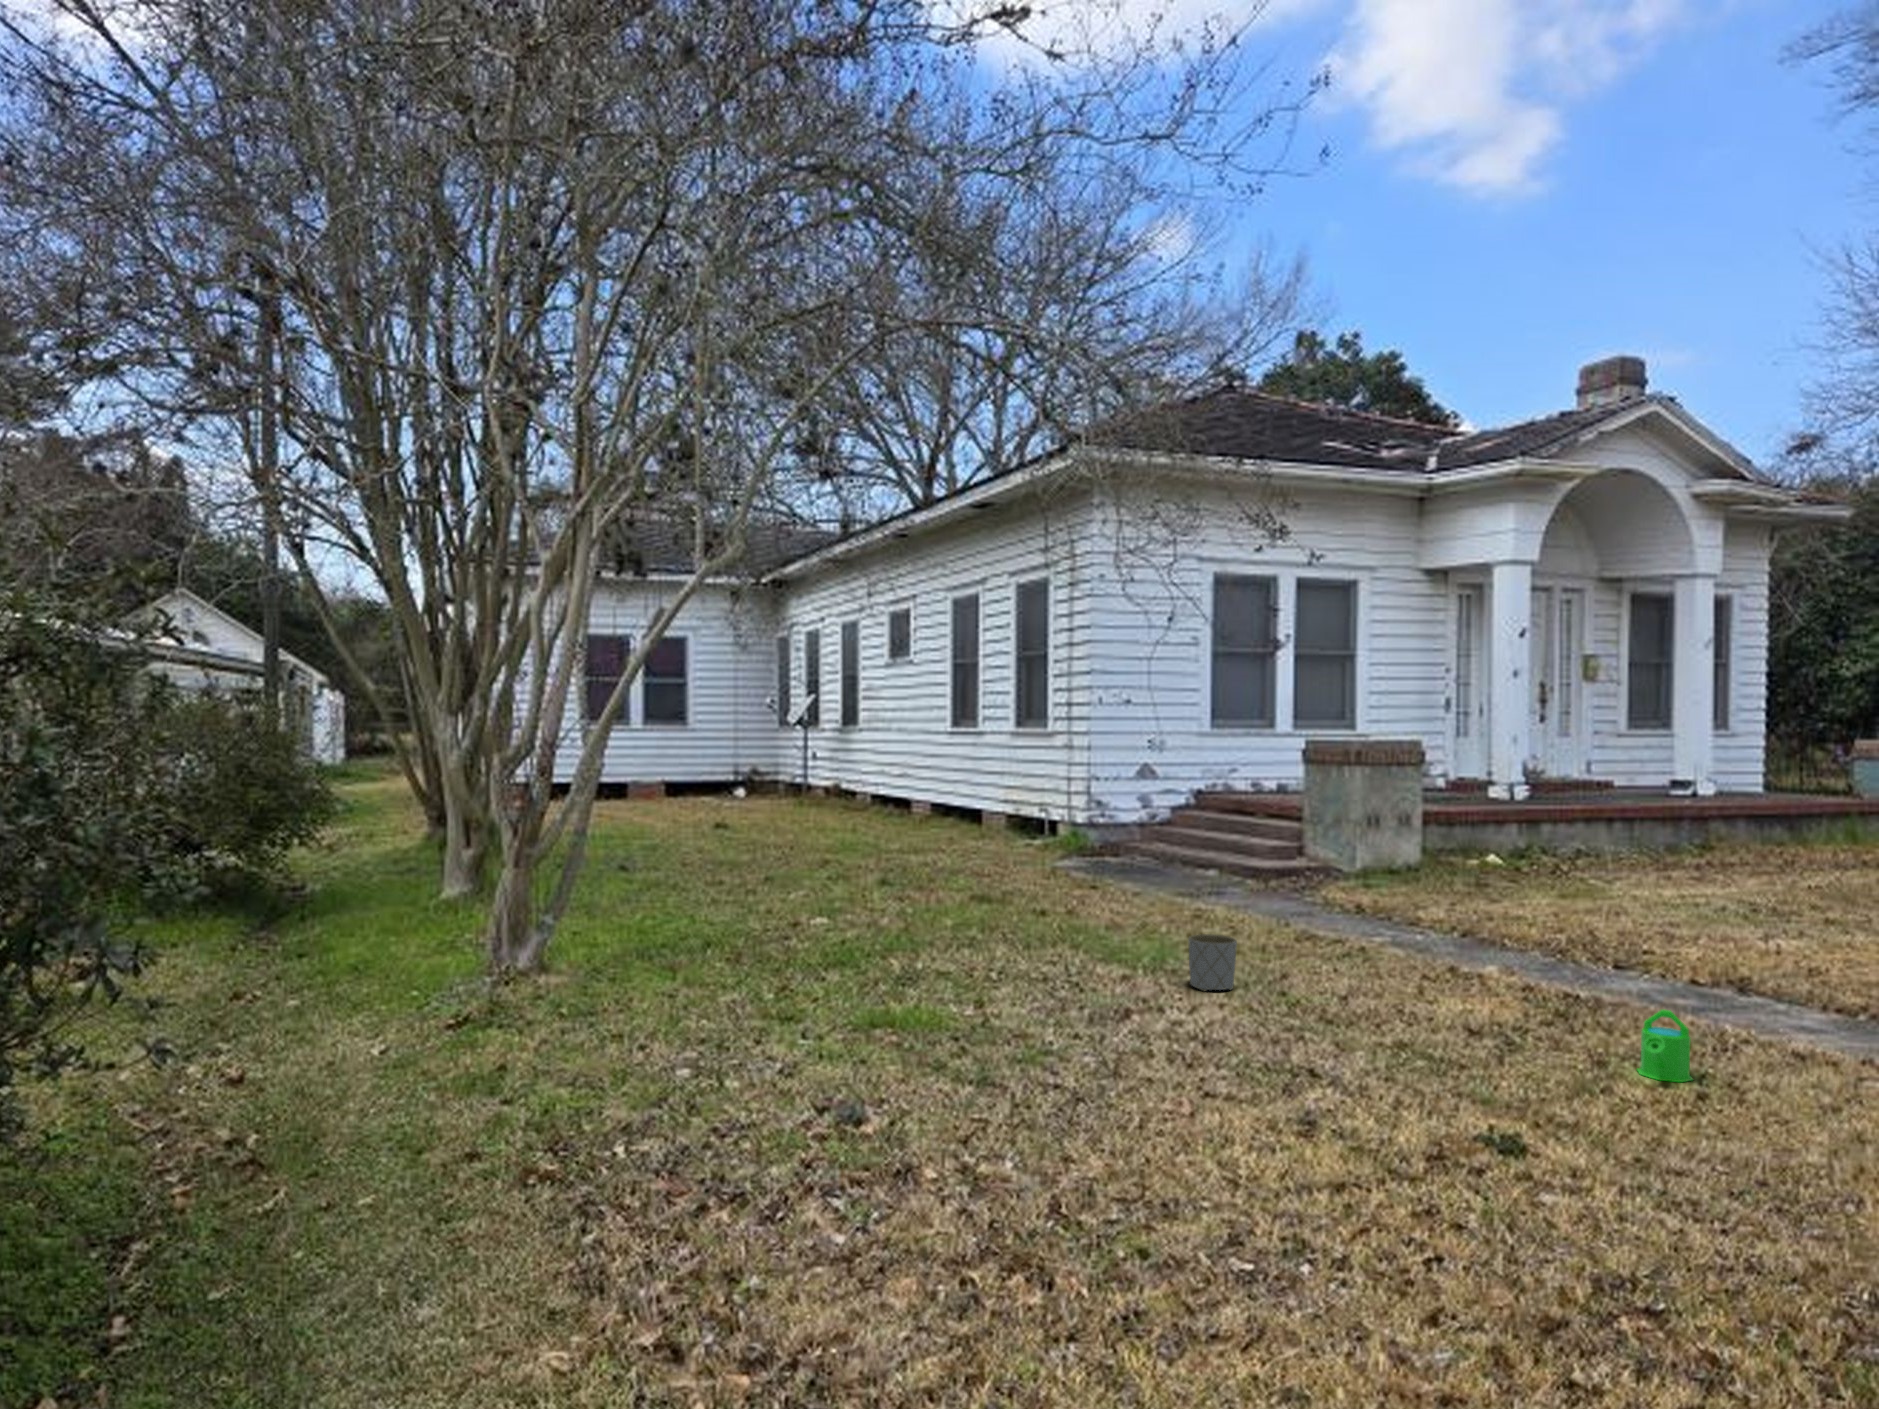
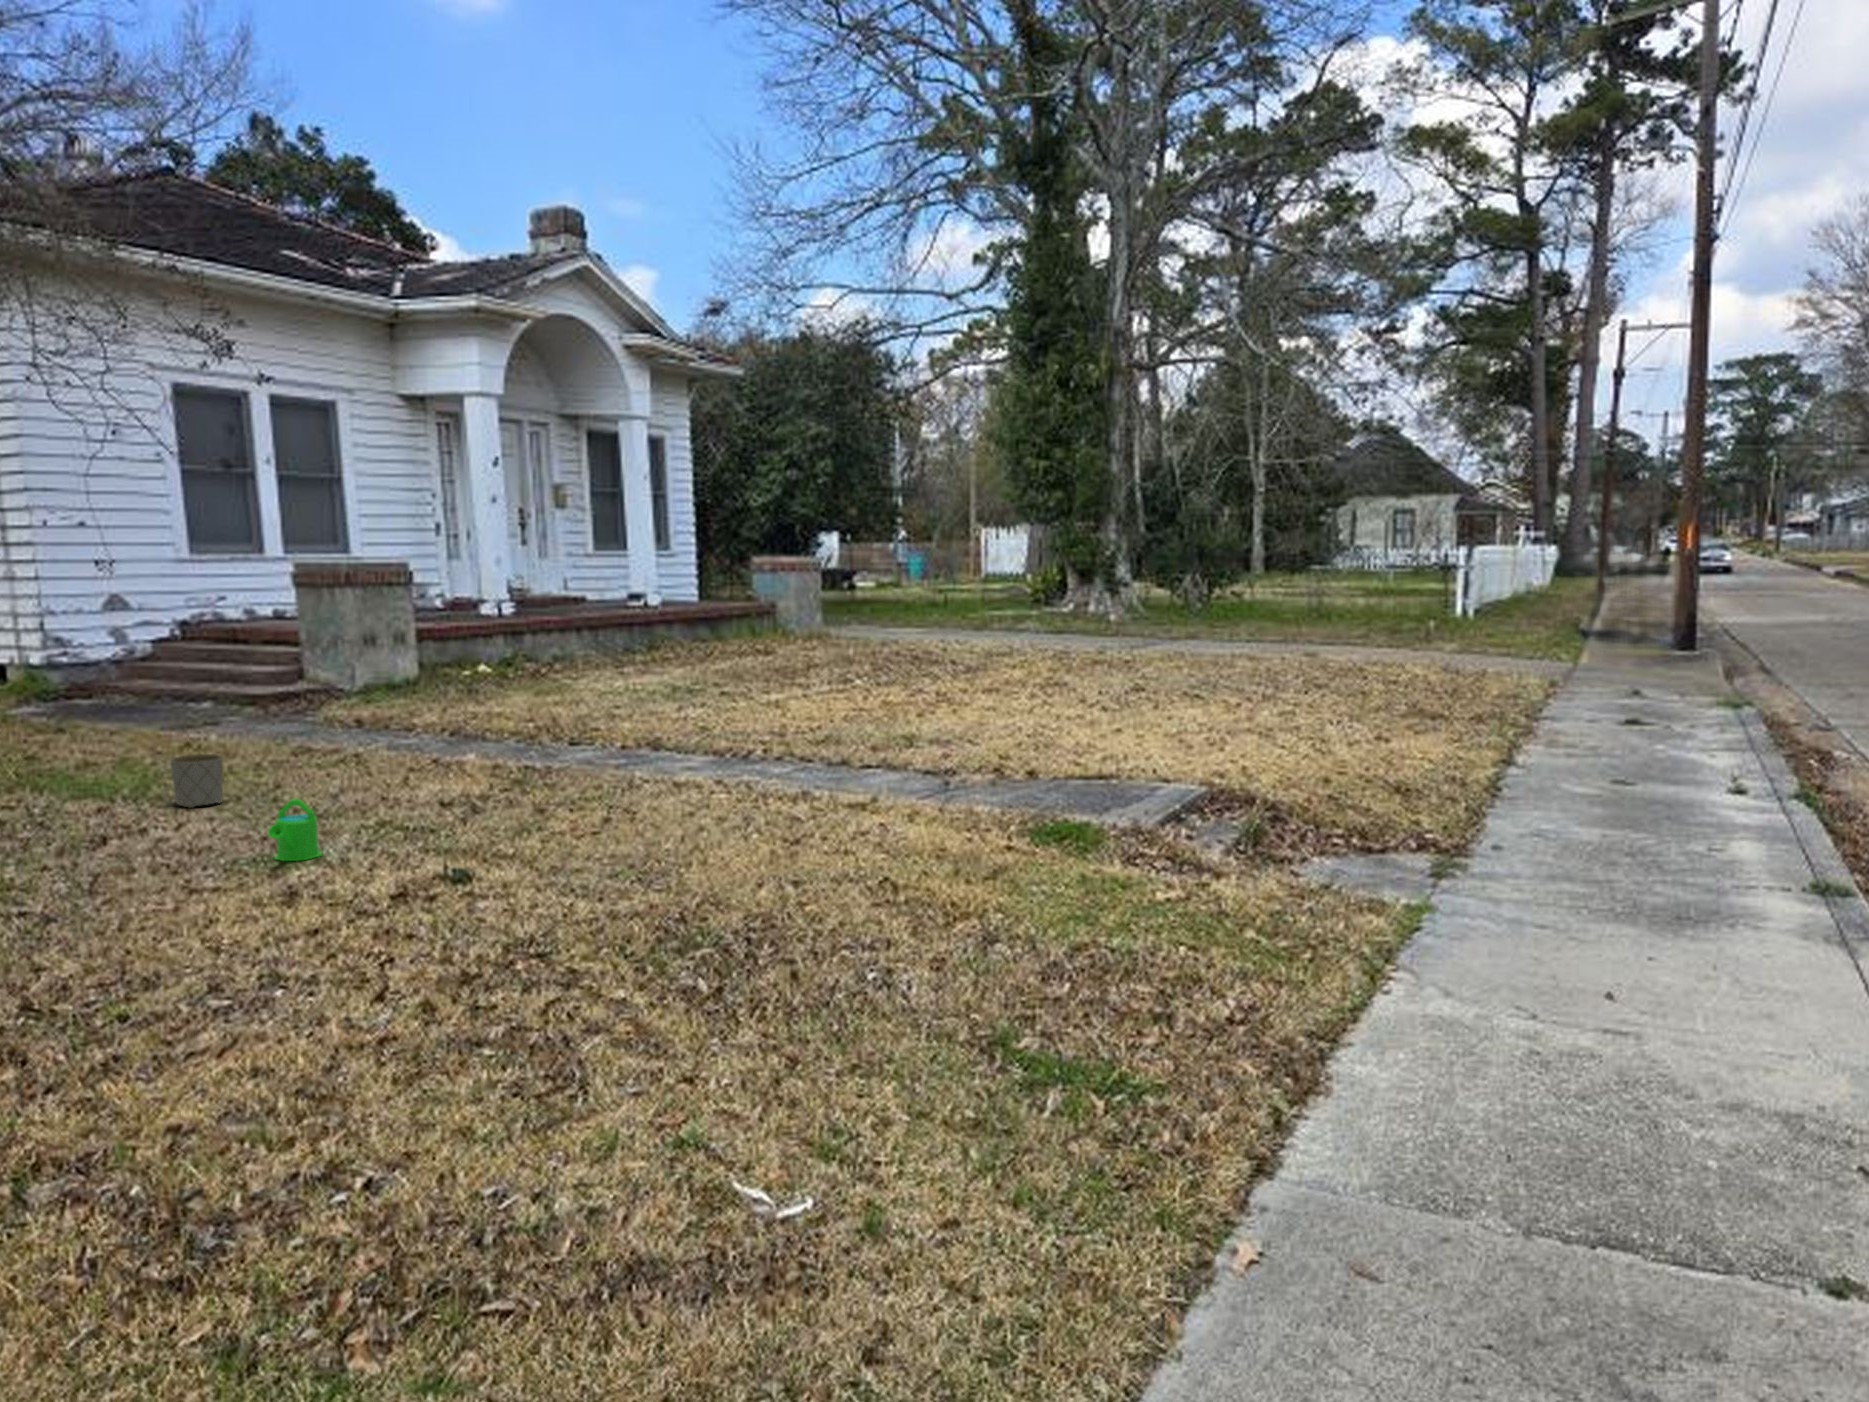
watering can: present [1637,1010,1692,1082] -> present [268,799,322,861]

